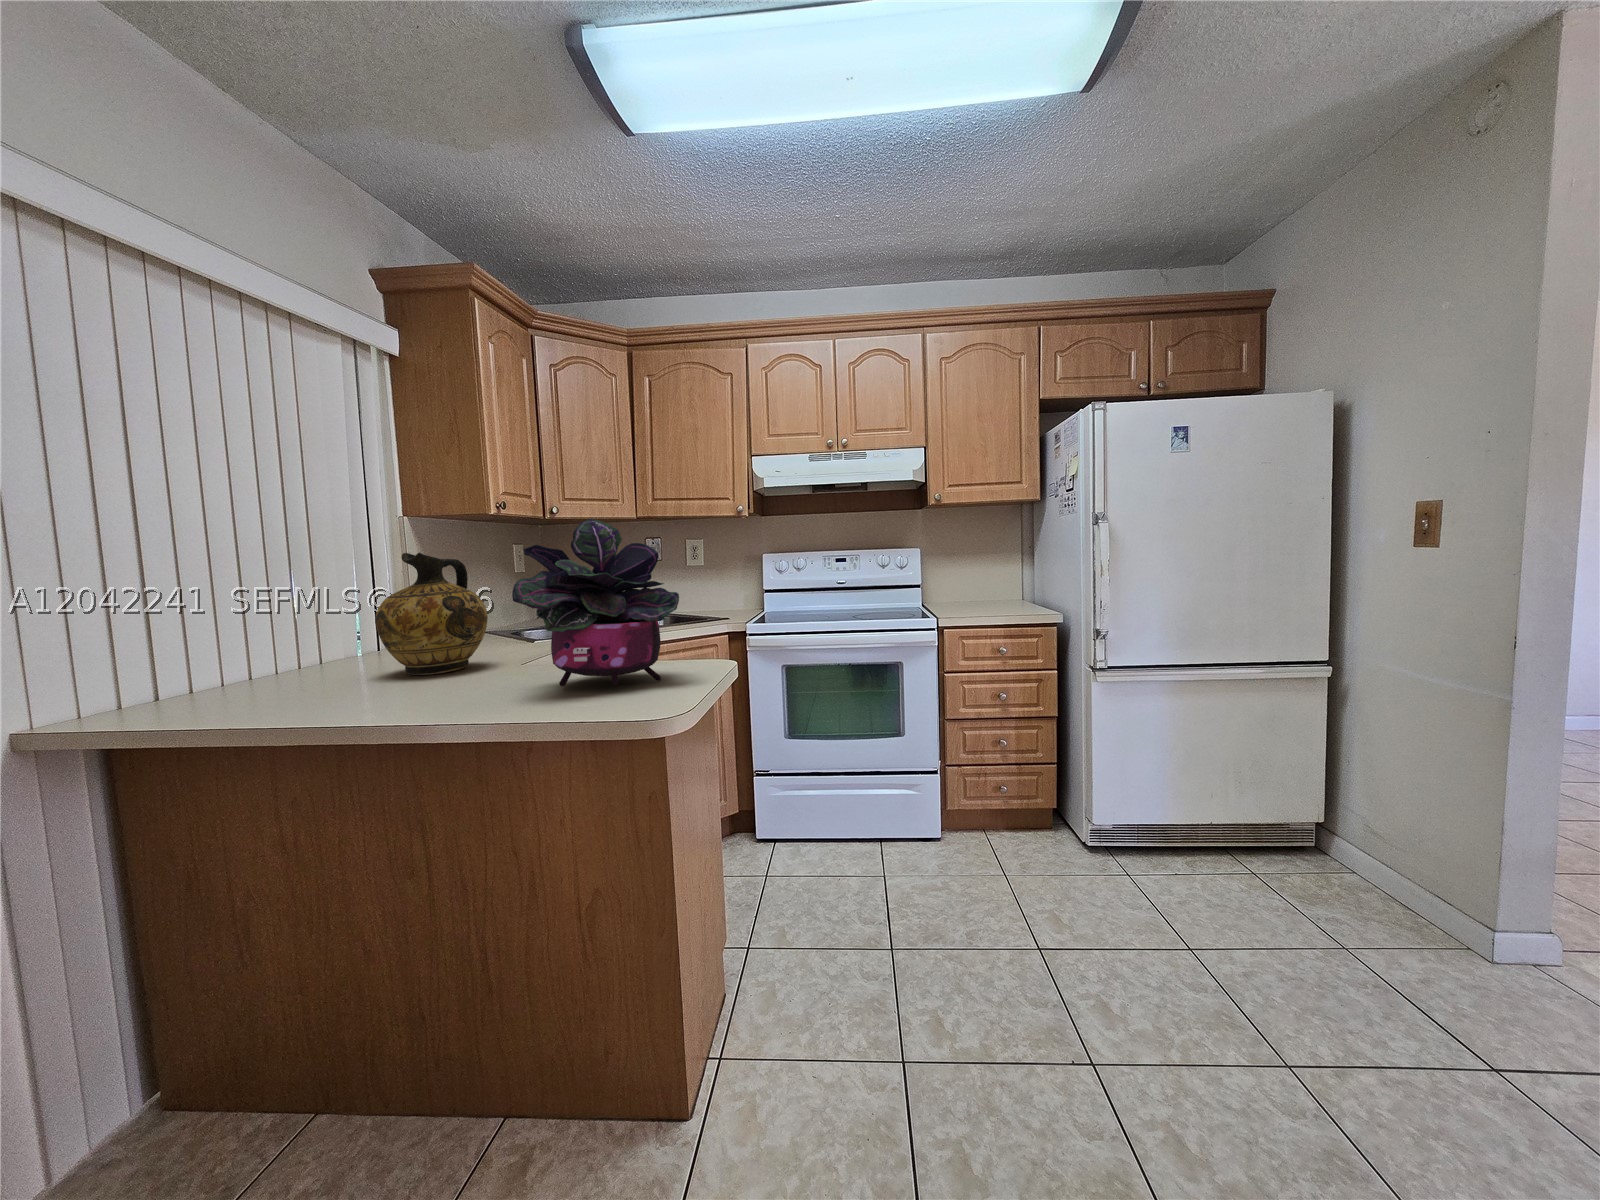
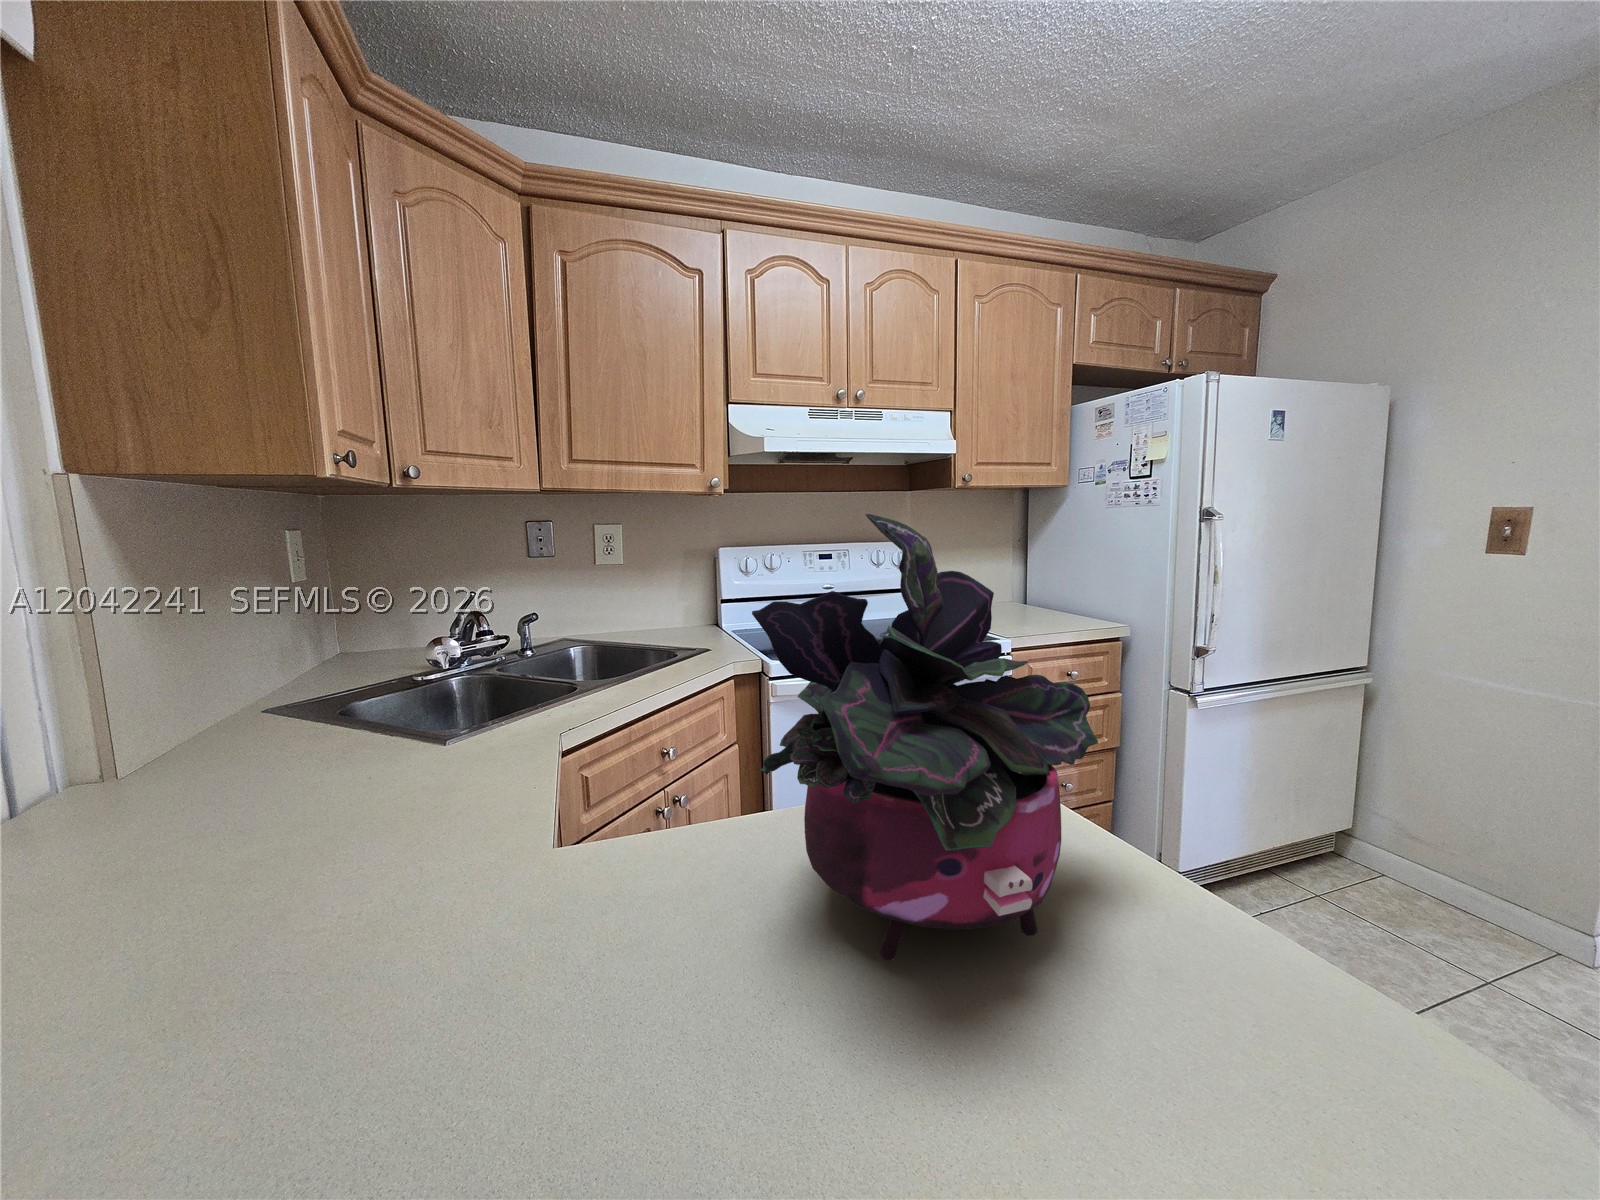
ceramic jug: present [375,552,488,675] -> none [122,592,458,939]

